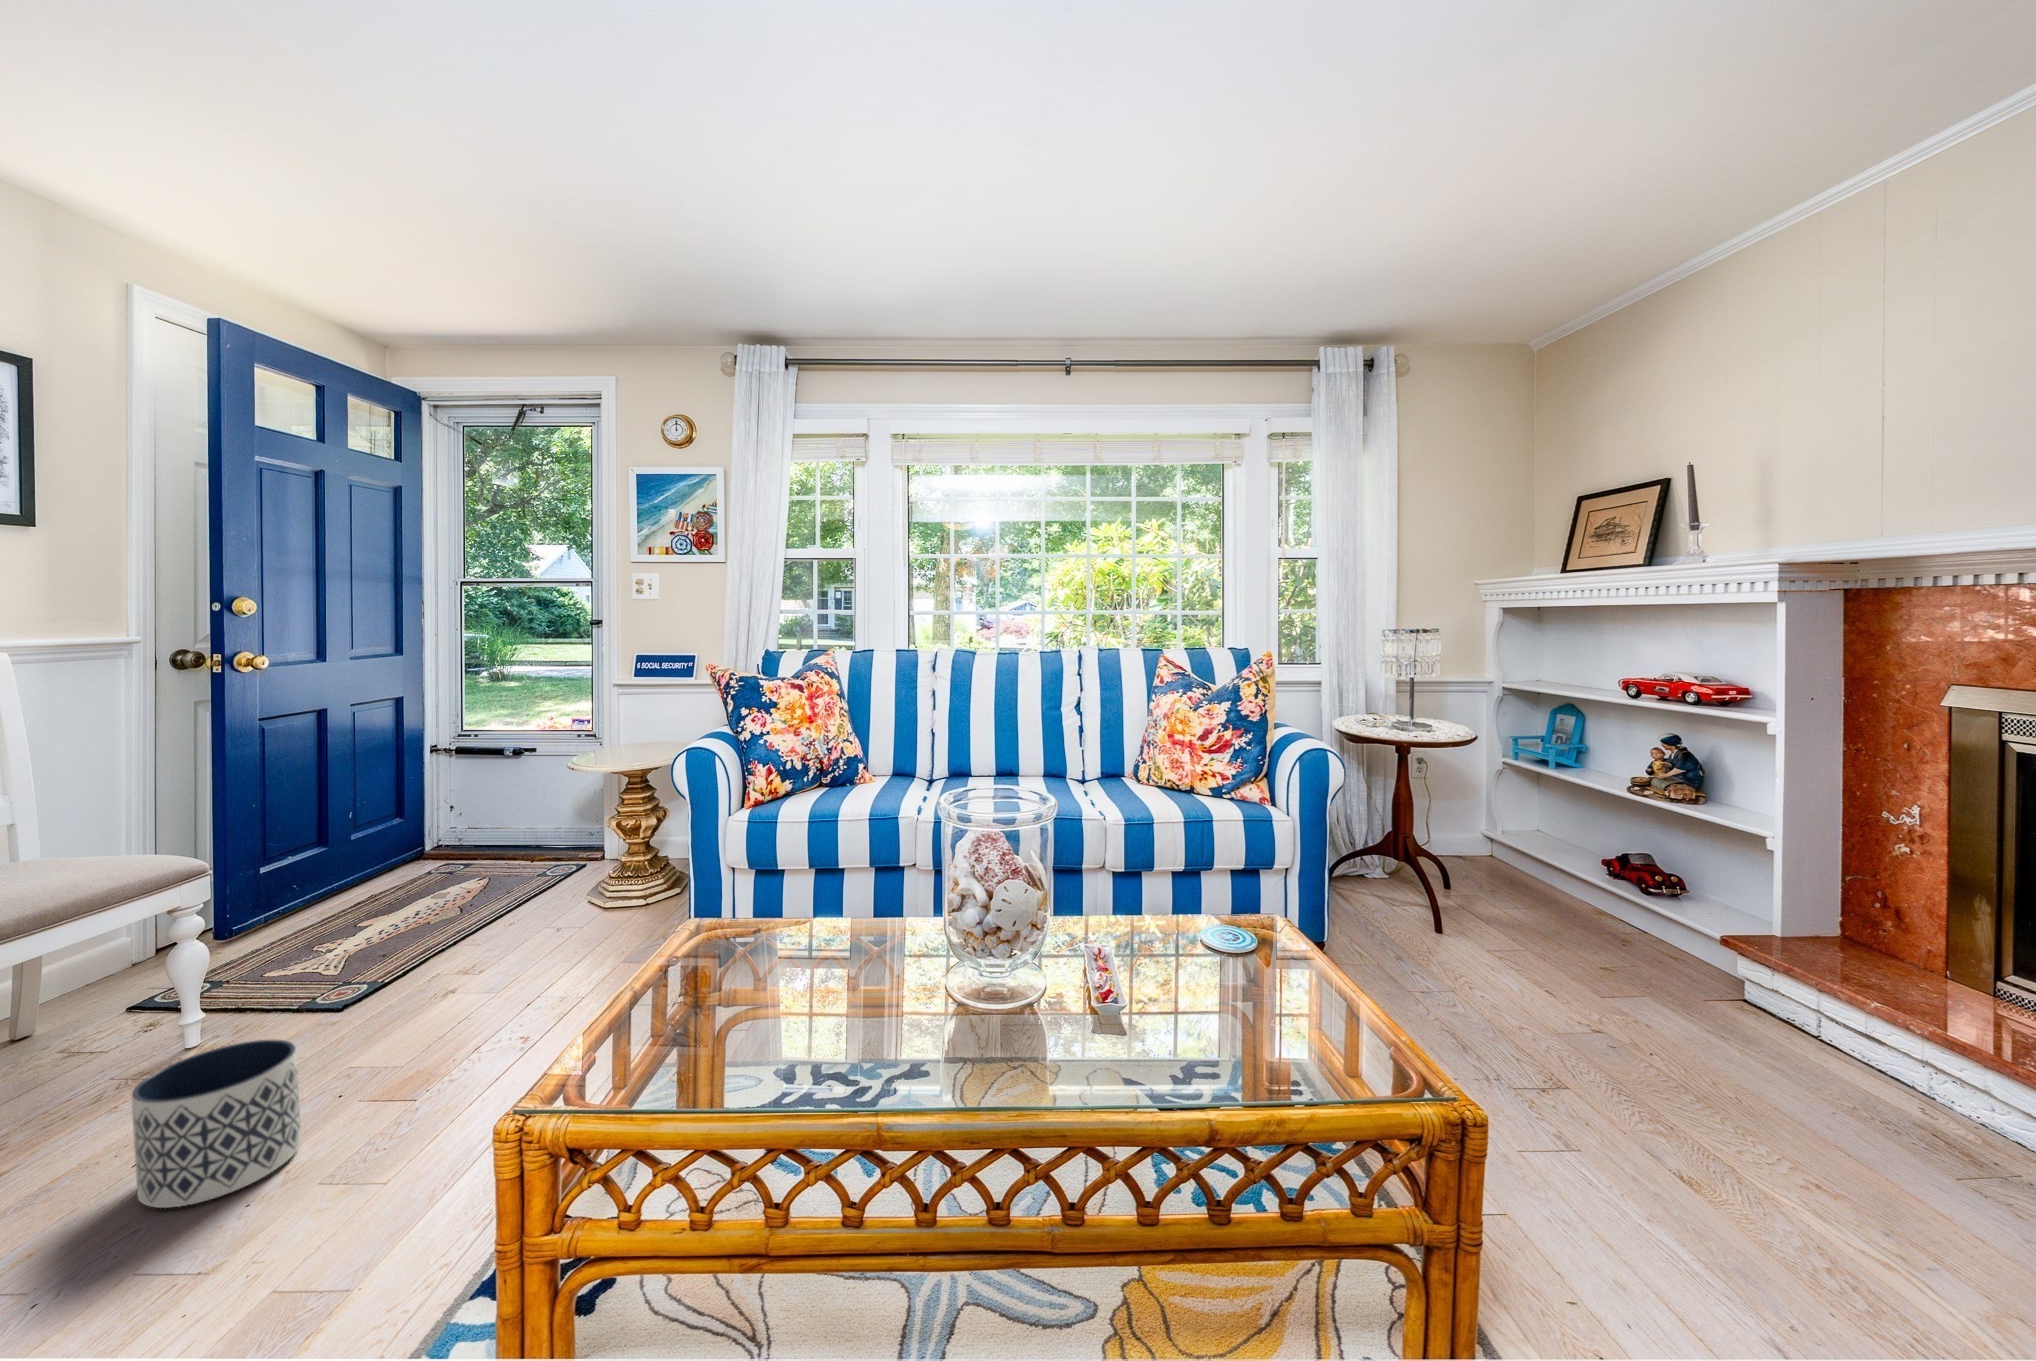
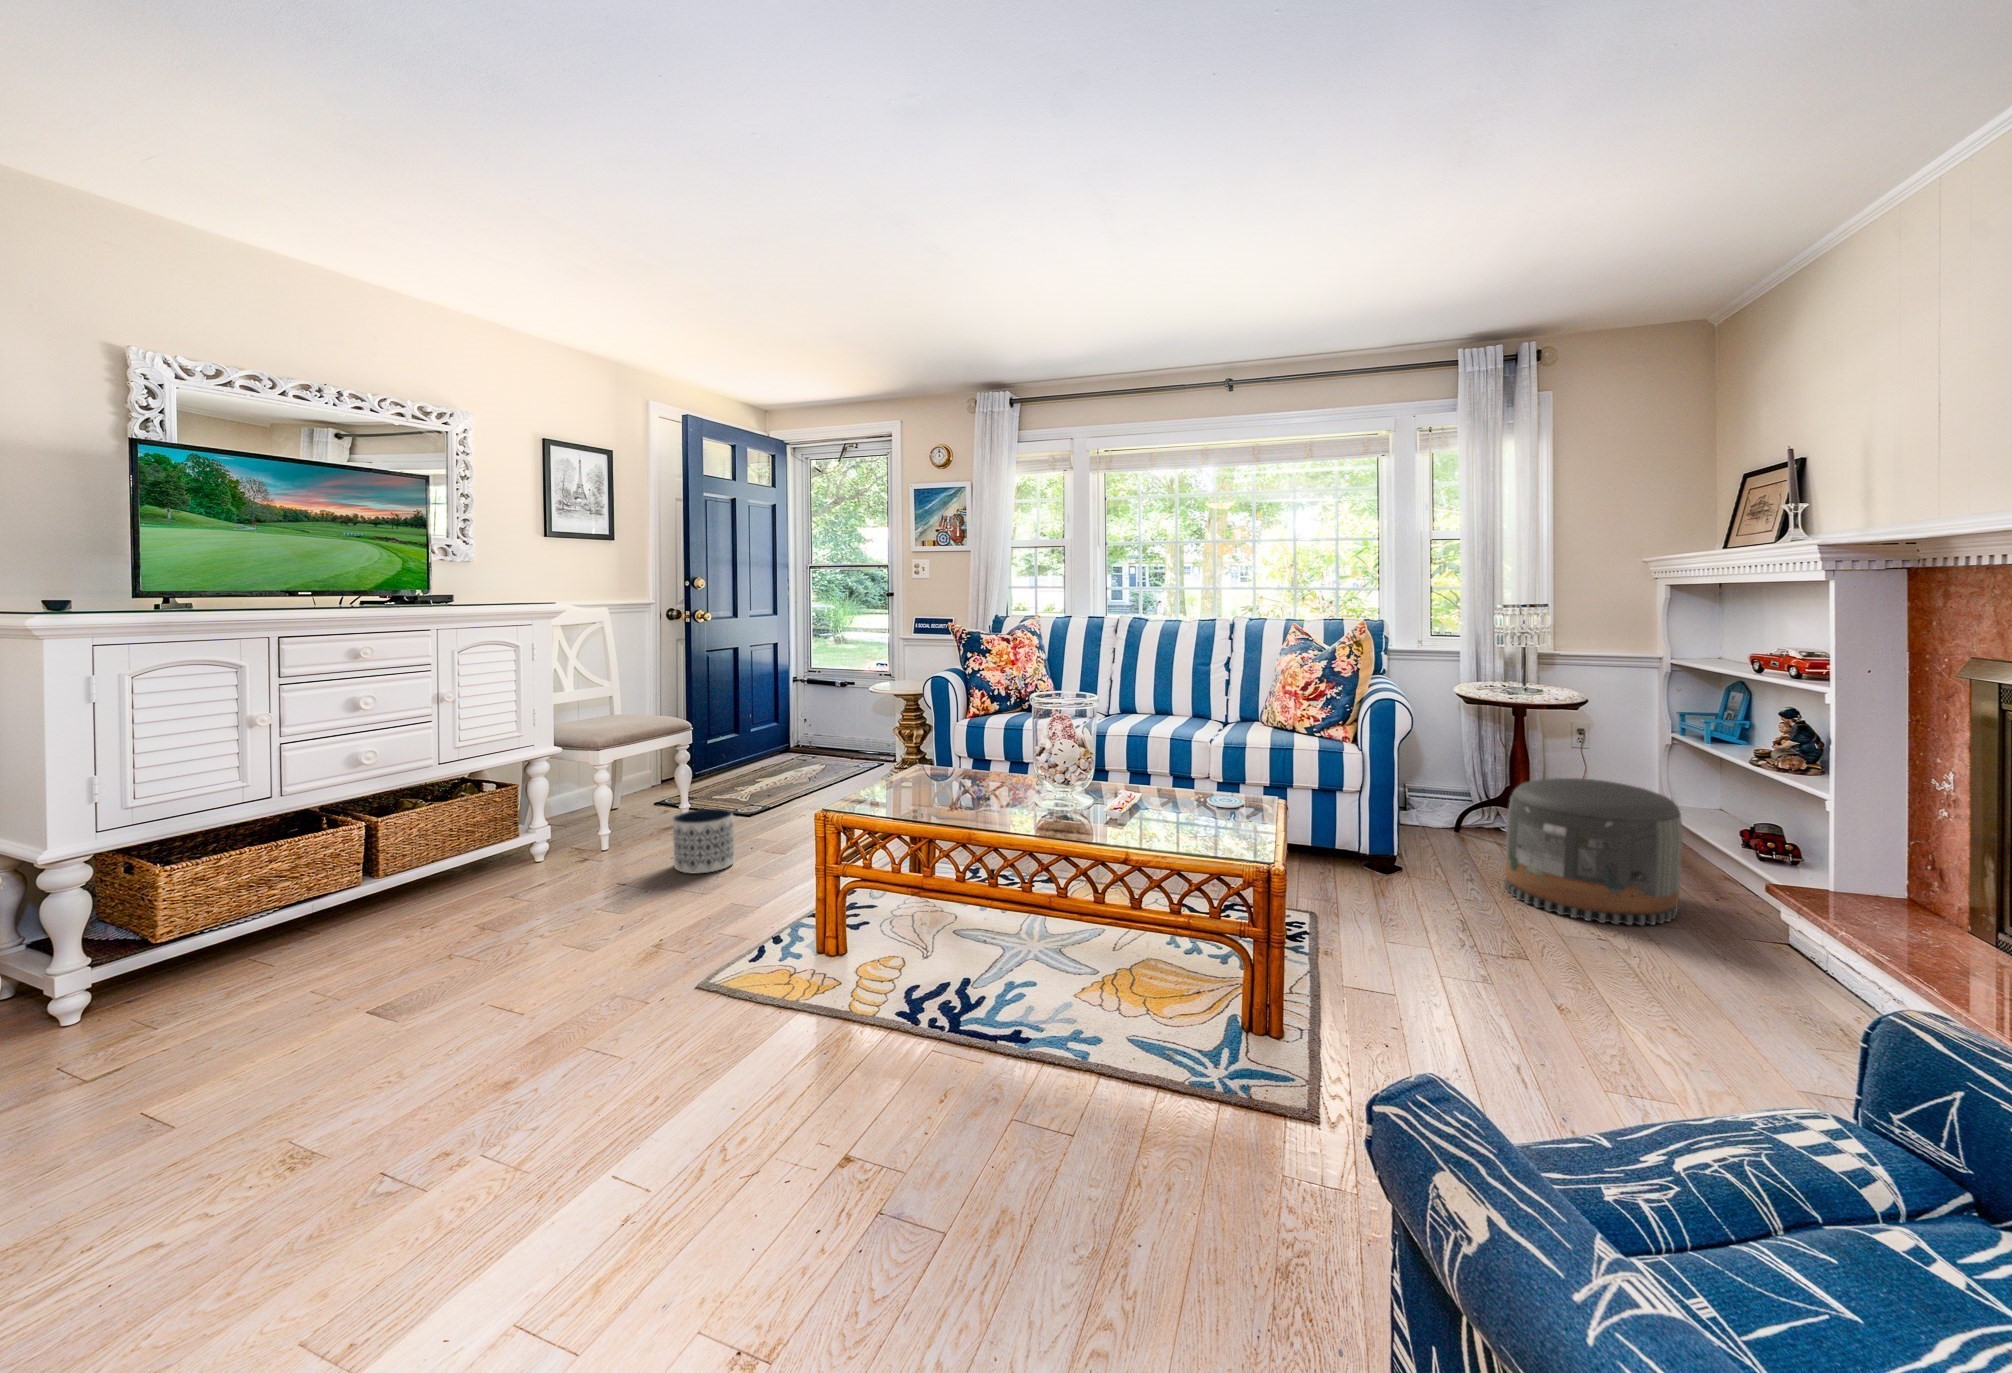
pouf: none [1466,833,1674,1016] -> present [1505,778,1683,925]

